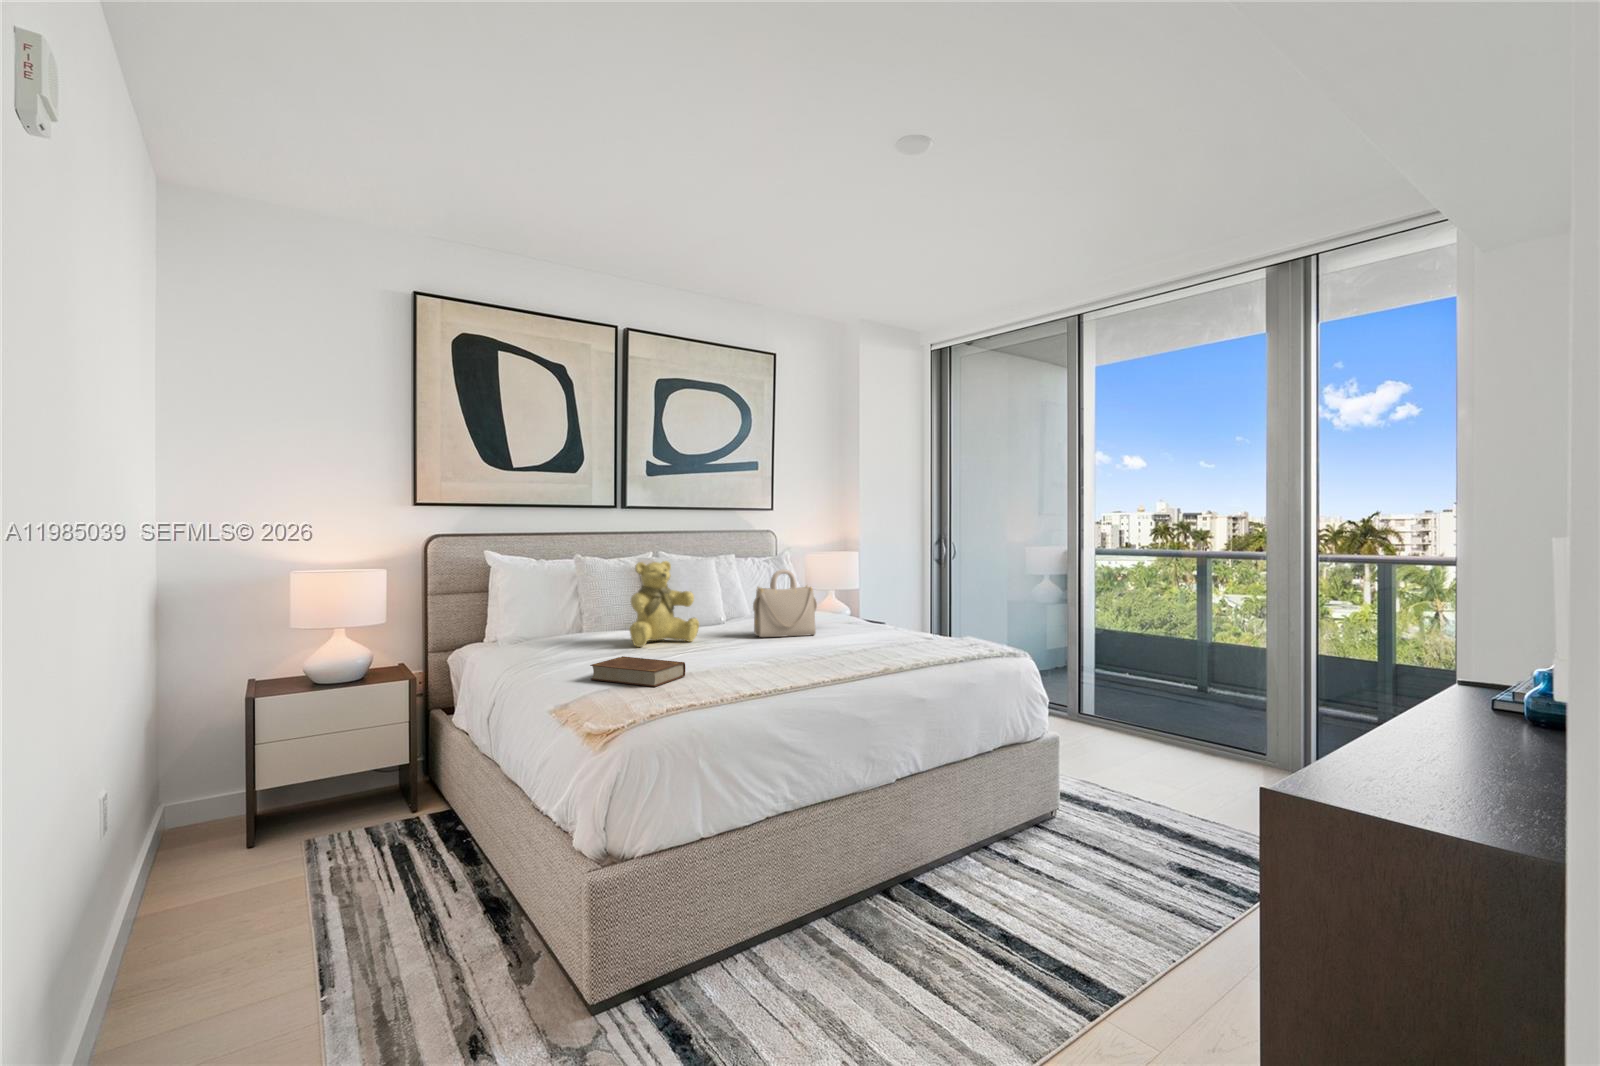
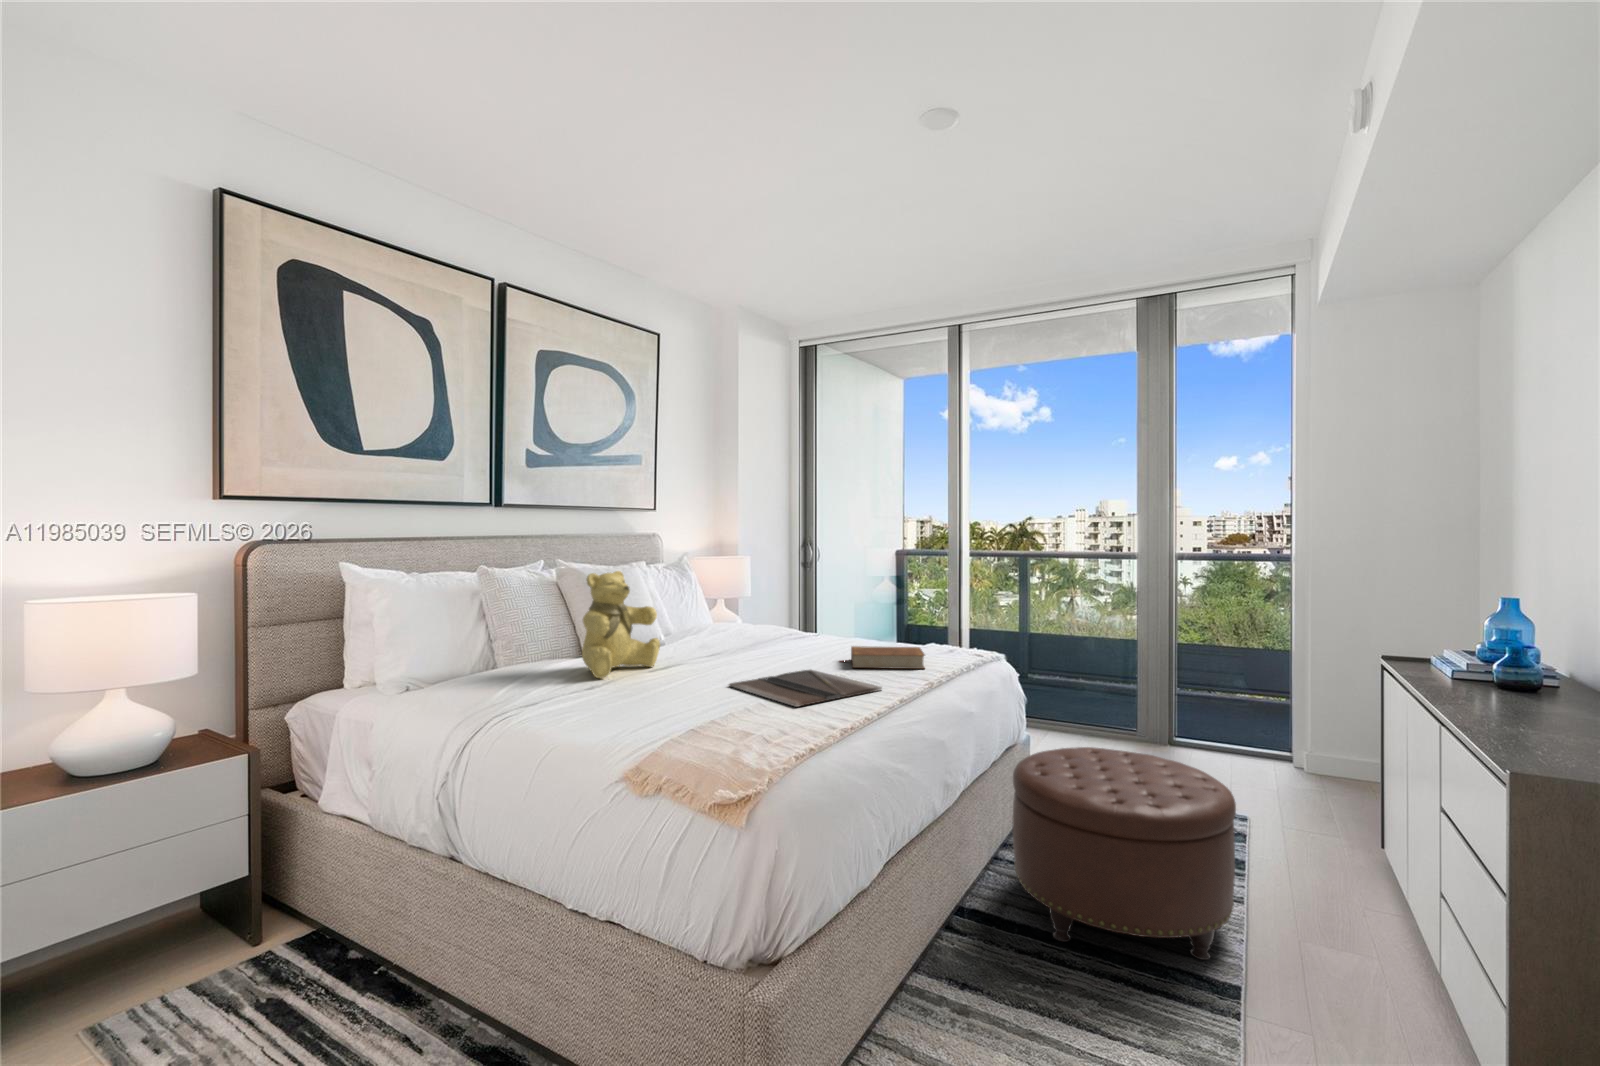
handbag: present [753,569,817,637] -> none [710,577,779,656]
laptop: none [721,651,836,677] -> present [729,669,882,707]
book: present [590,656,685,687] -> present [851,646,925,669]
ottoman: none [960,747,1175,964] -> present [1012,747,1236,960]

